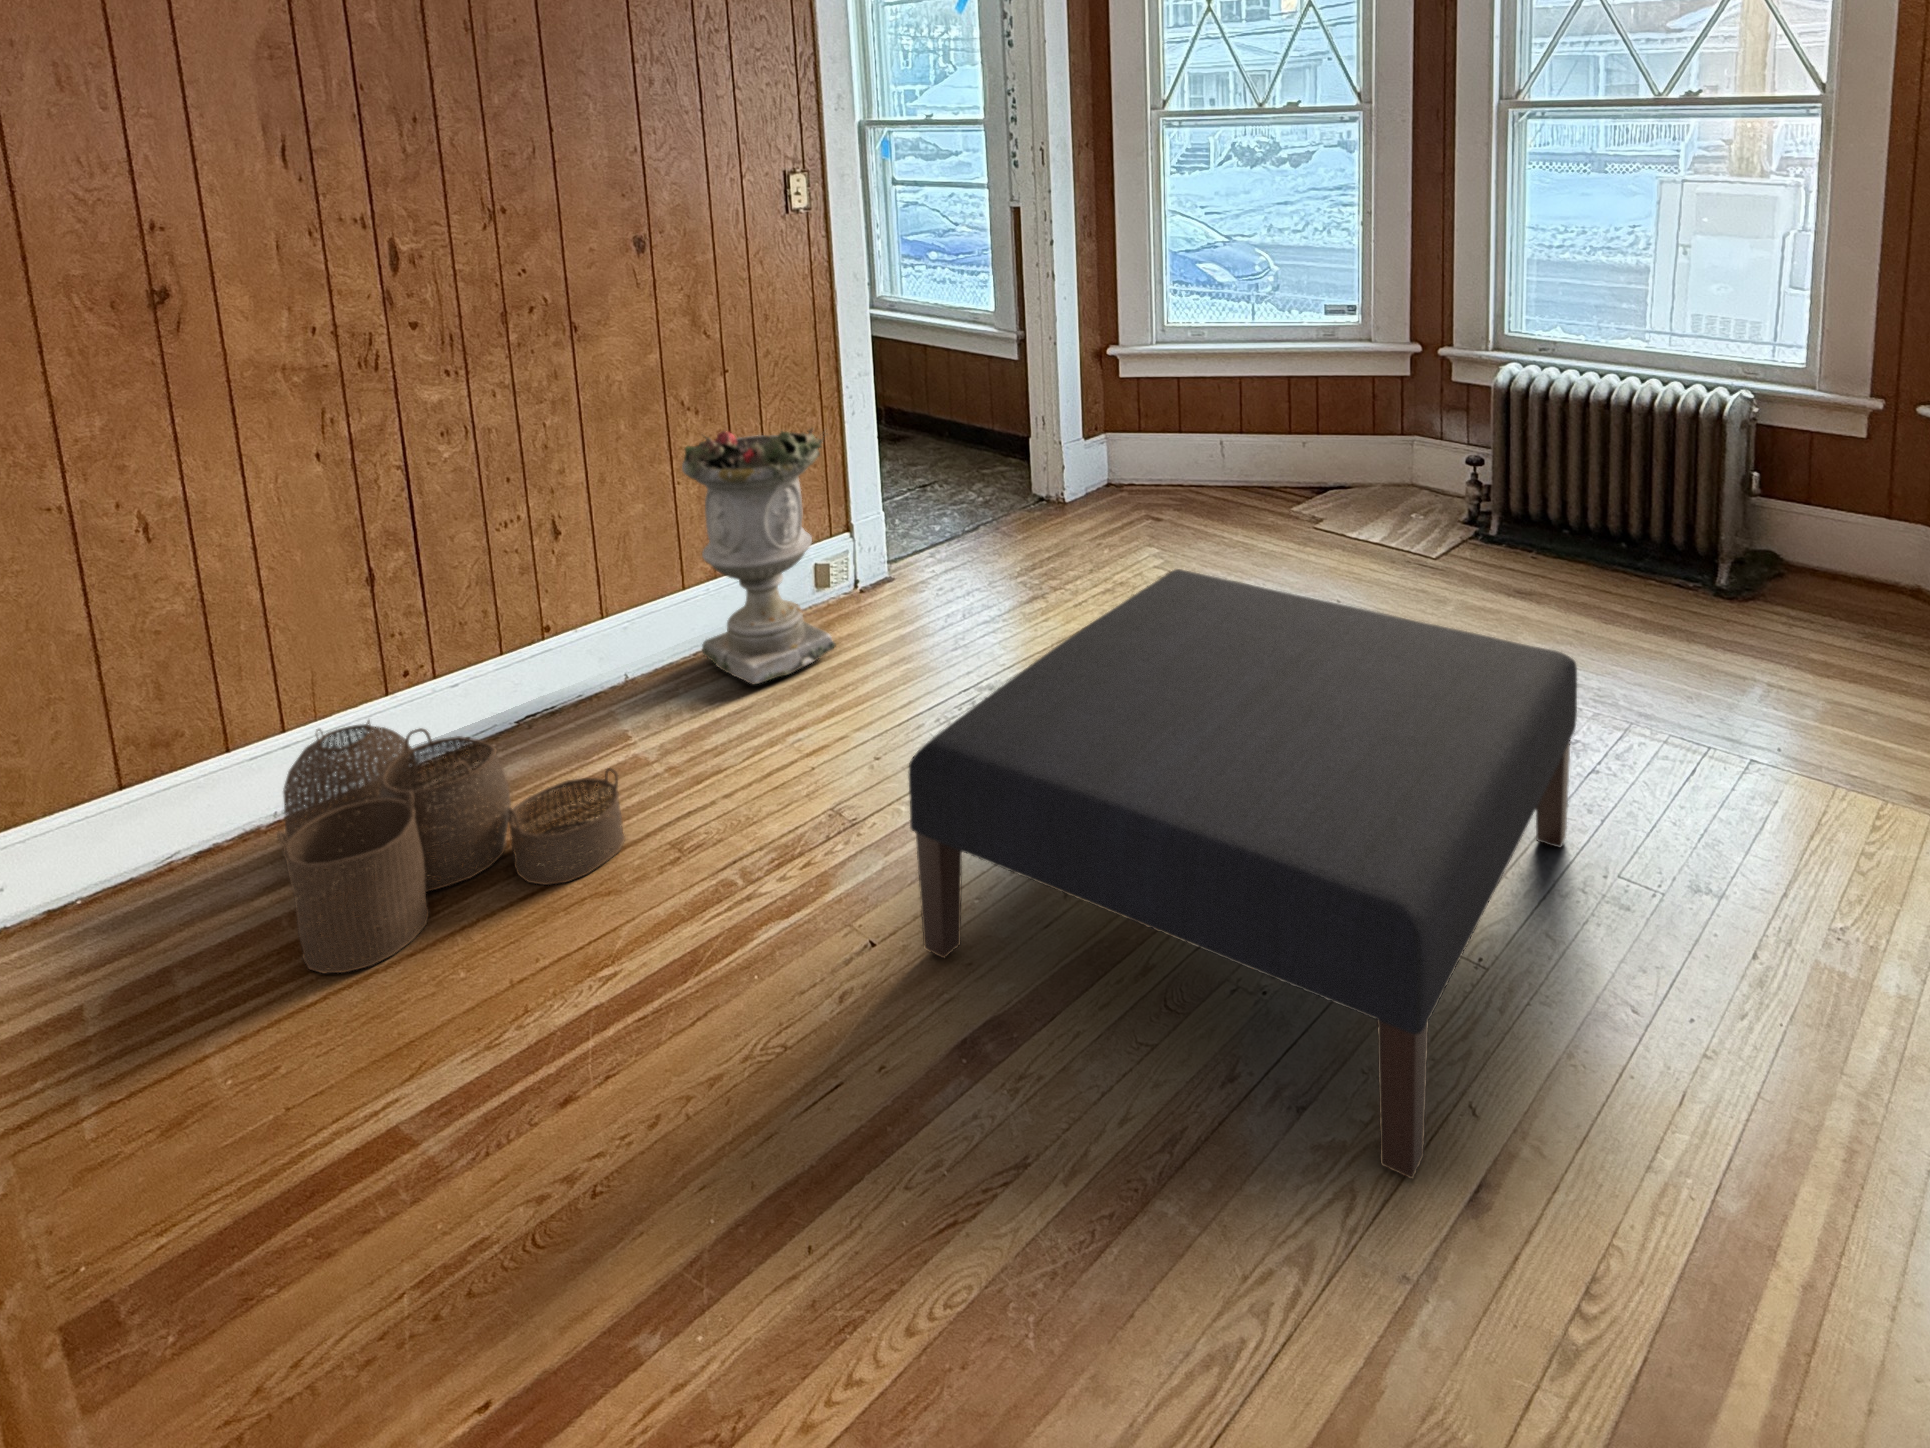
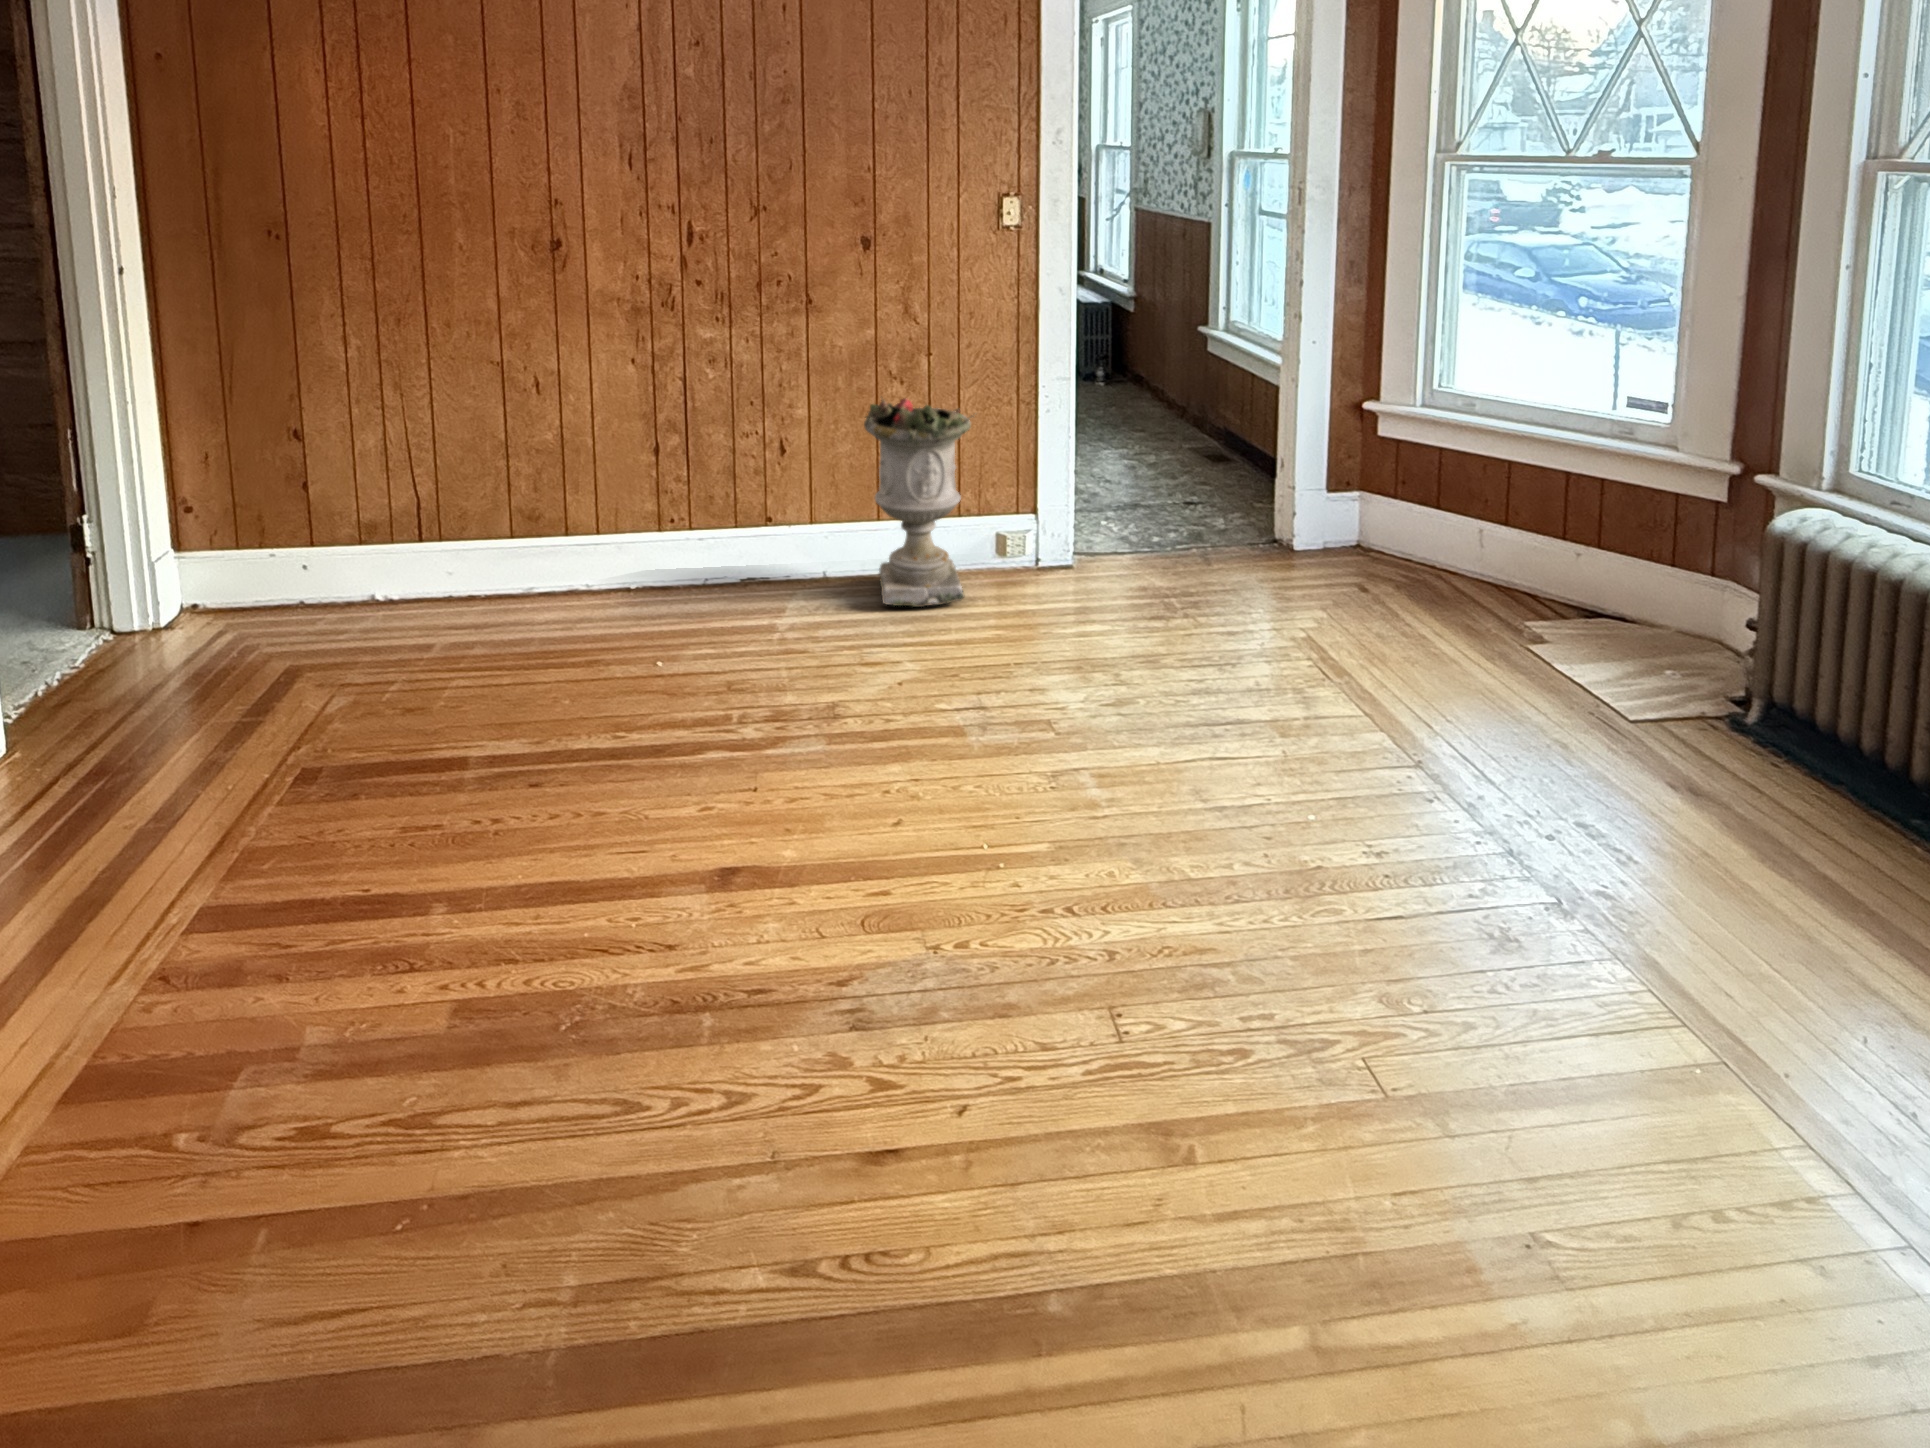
ottoman: present [908,569,1577,1179] -> none [759,601,1393,1154]
woven basket: present [277,720,625,974] -> none [514,532,717,679]

